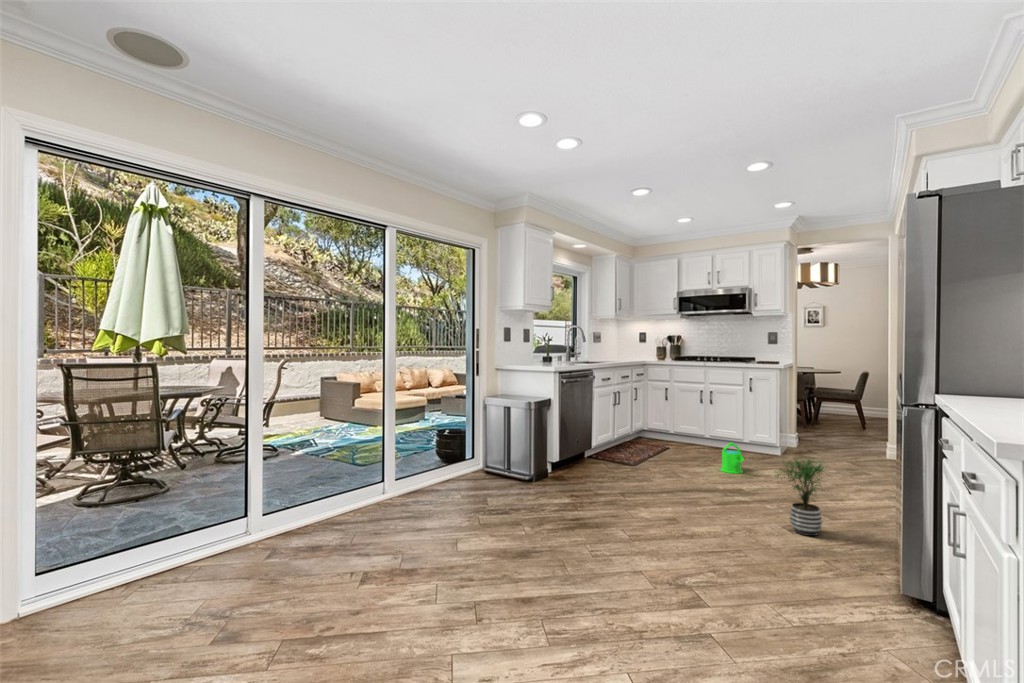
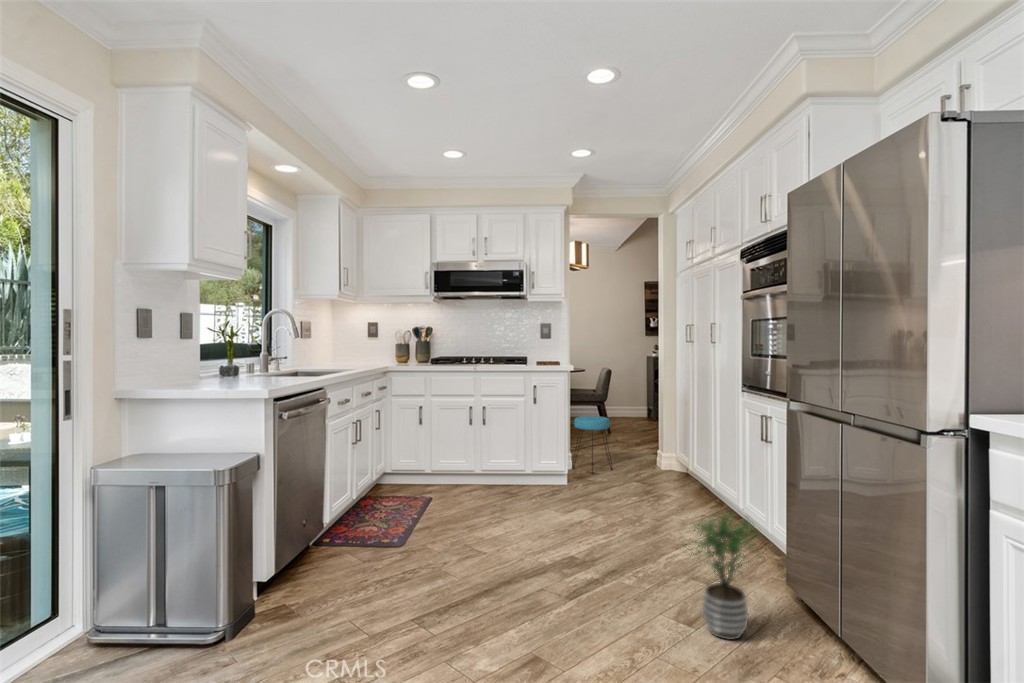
stool: none [794,407,832,453] -> present [572,416,612,473]
watering can: present [721,443,744,473] -> none [523,482,561,528]

